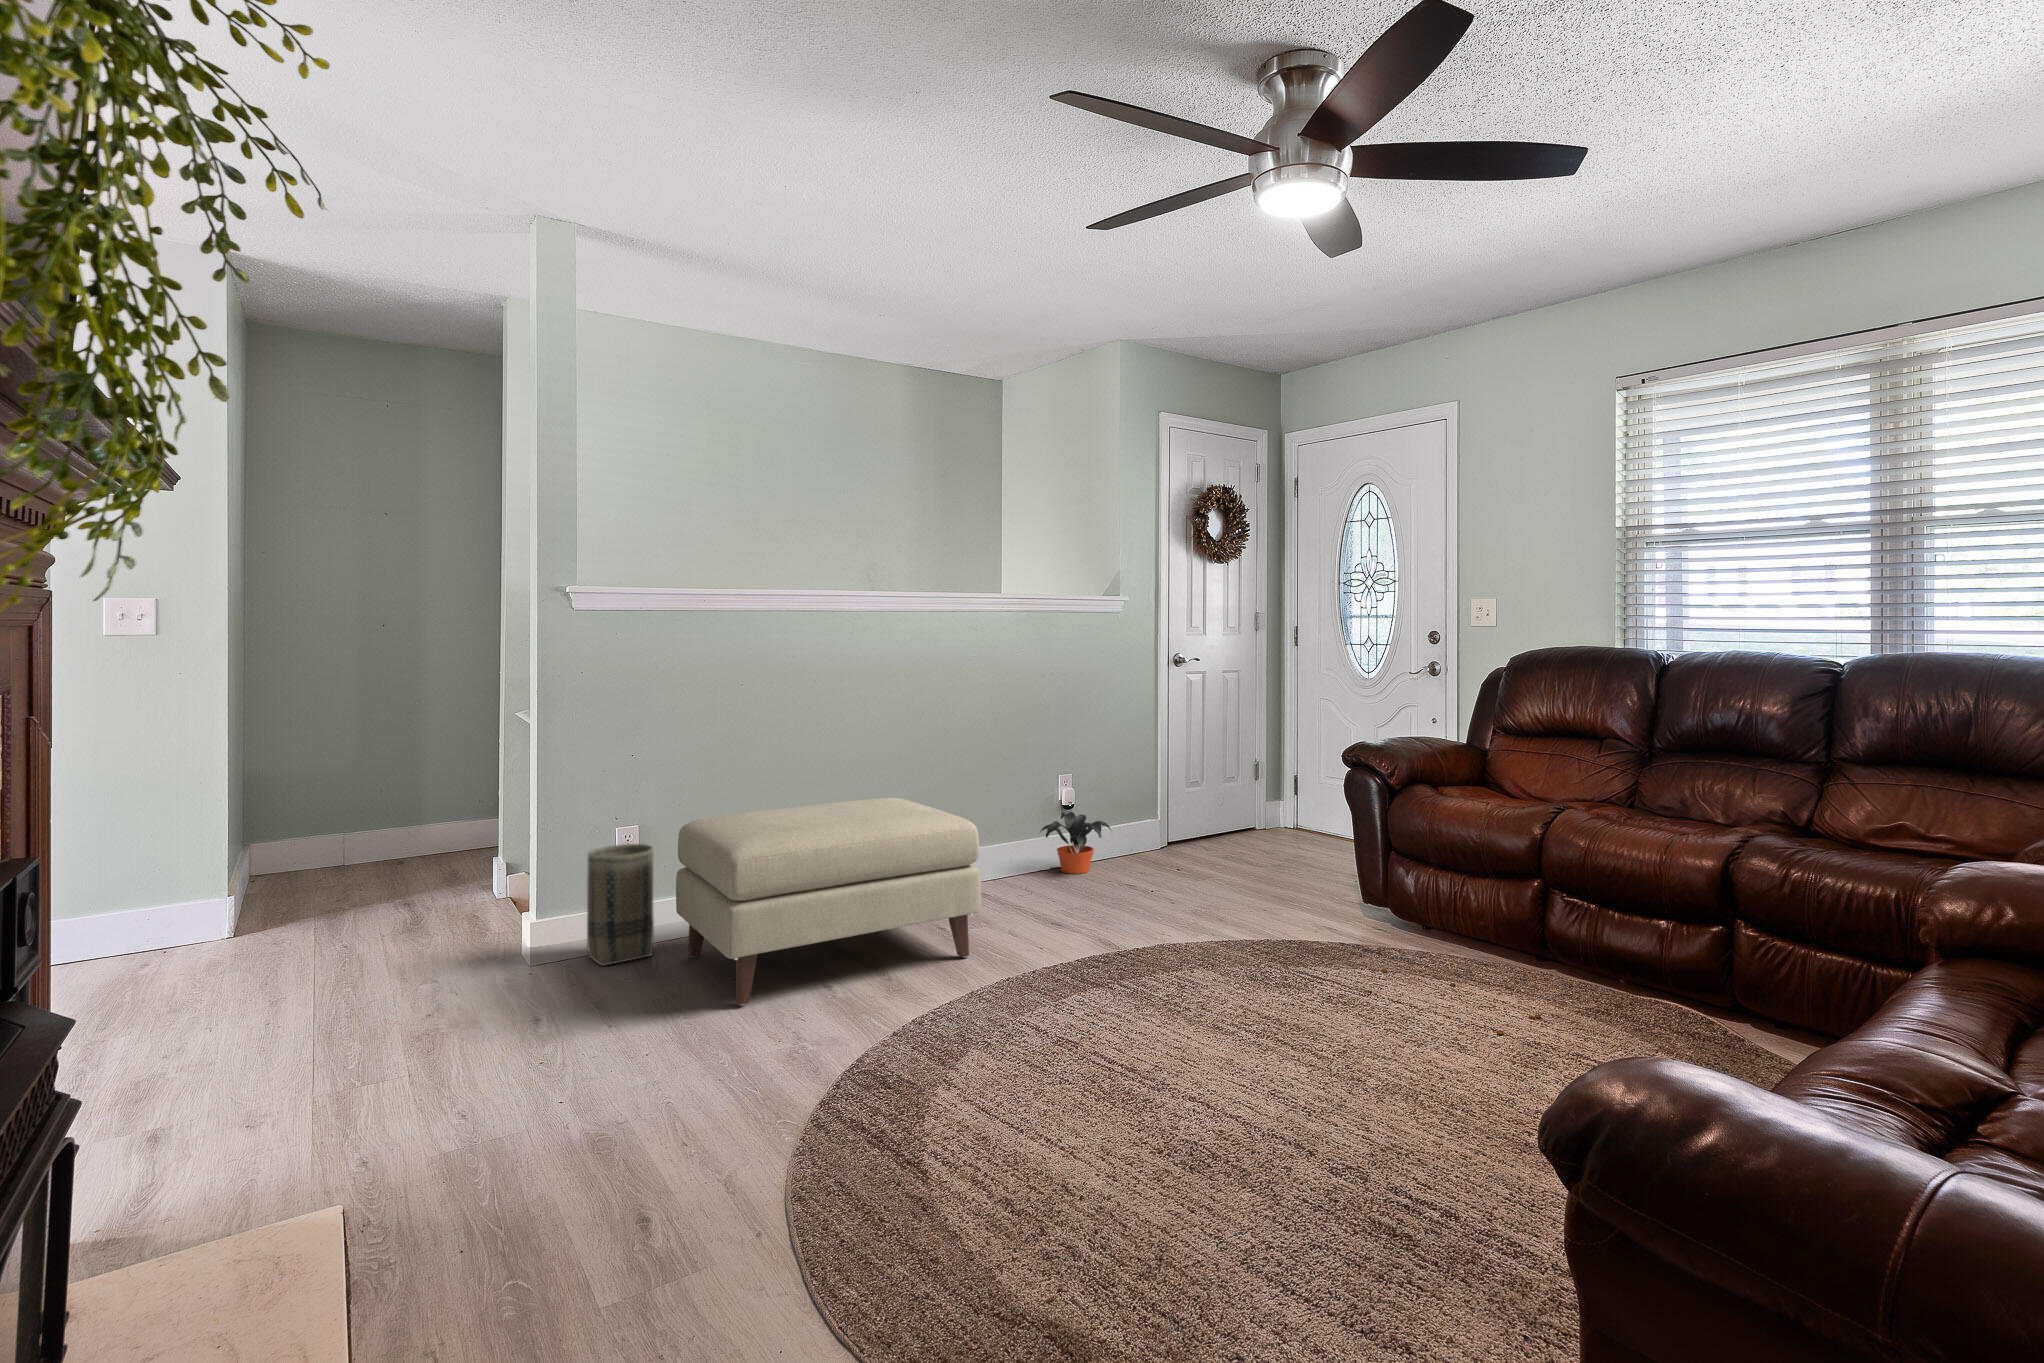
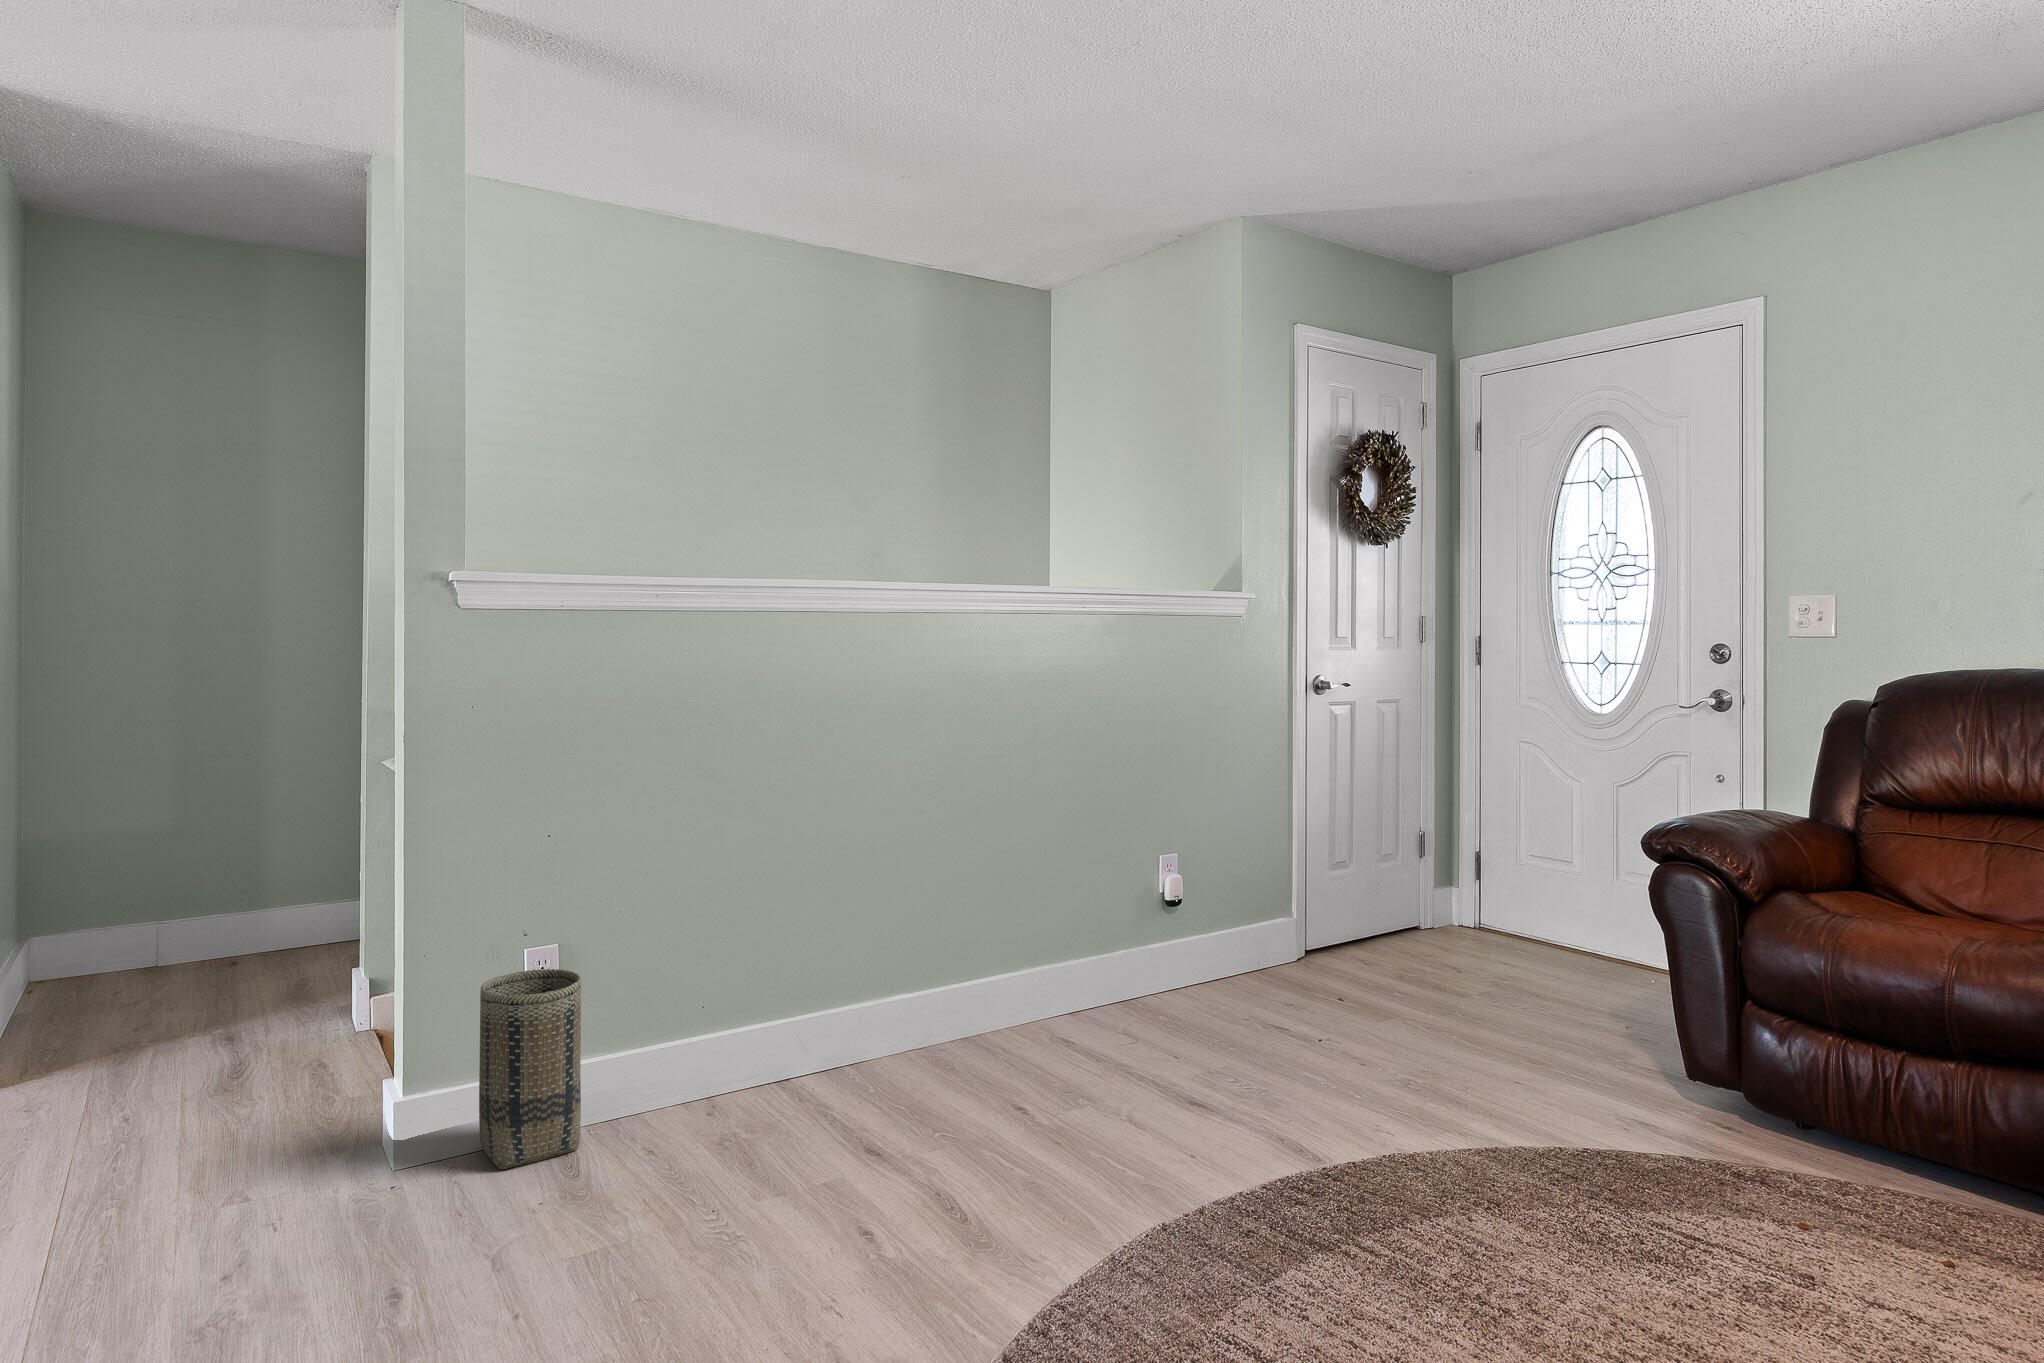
ottoman: present [676,798,981,1006] -> none [615,898,1096,1272]
potted plant: present [1040,812,1111,874] -> none [1133,906,1242,1001]

